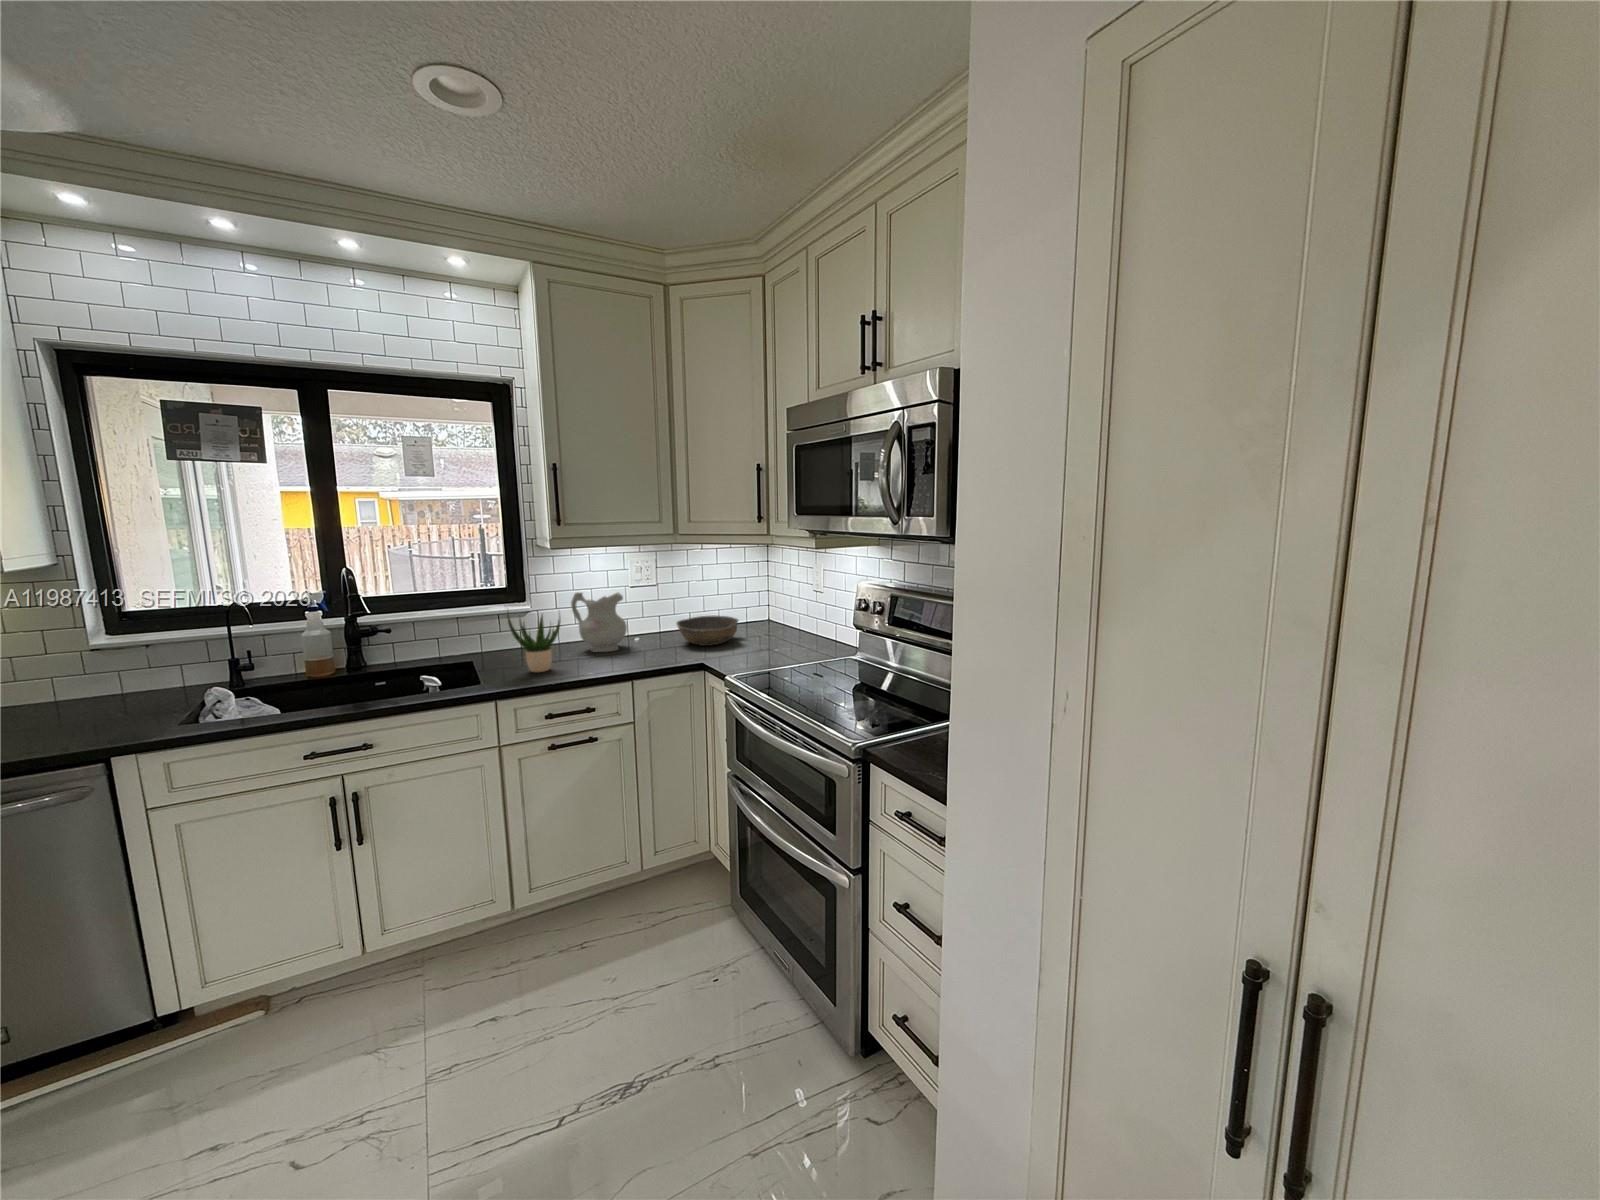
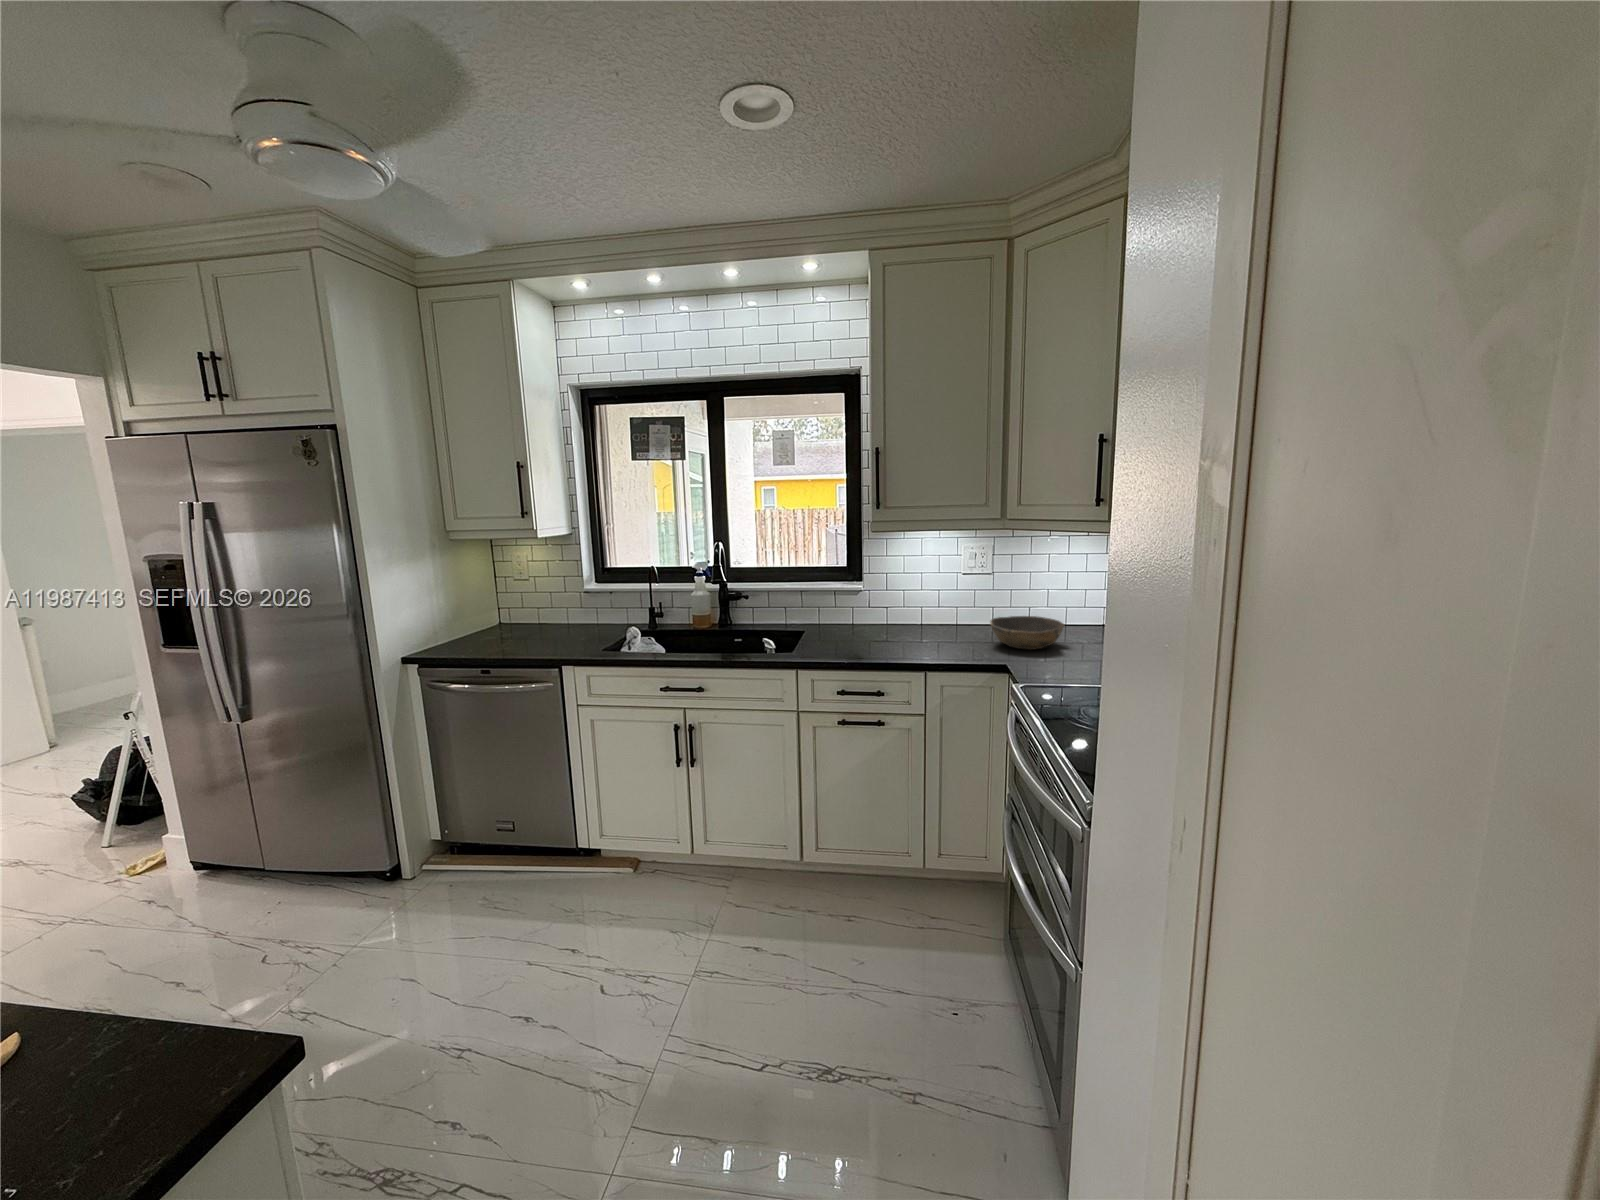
ceramic pitcher: present [571,593,627,652] -> none [889,578,940,641]
potted plant: present [507,614,560,672] -> none [821,586,867,650]

